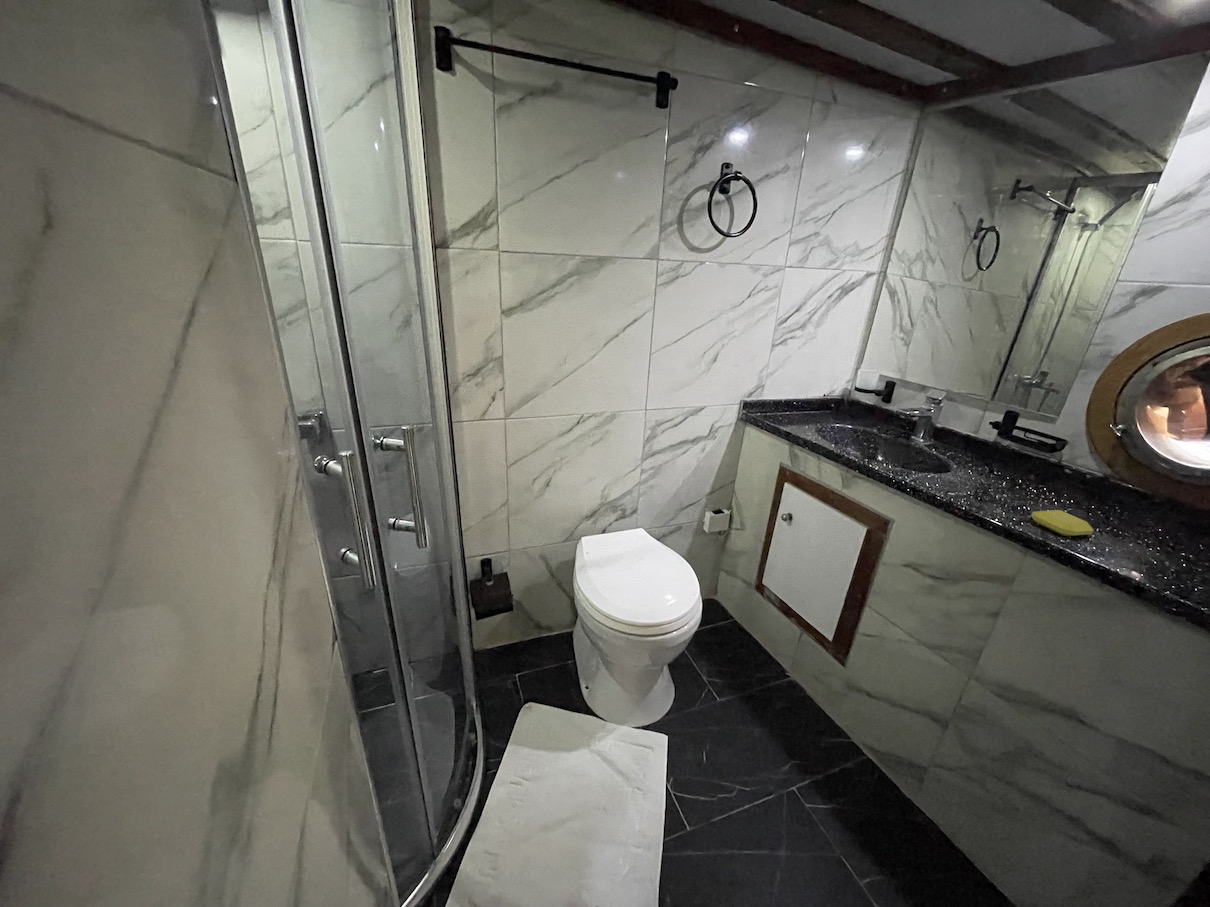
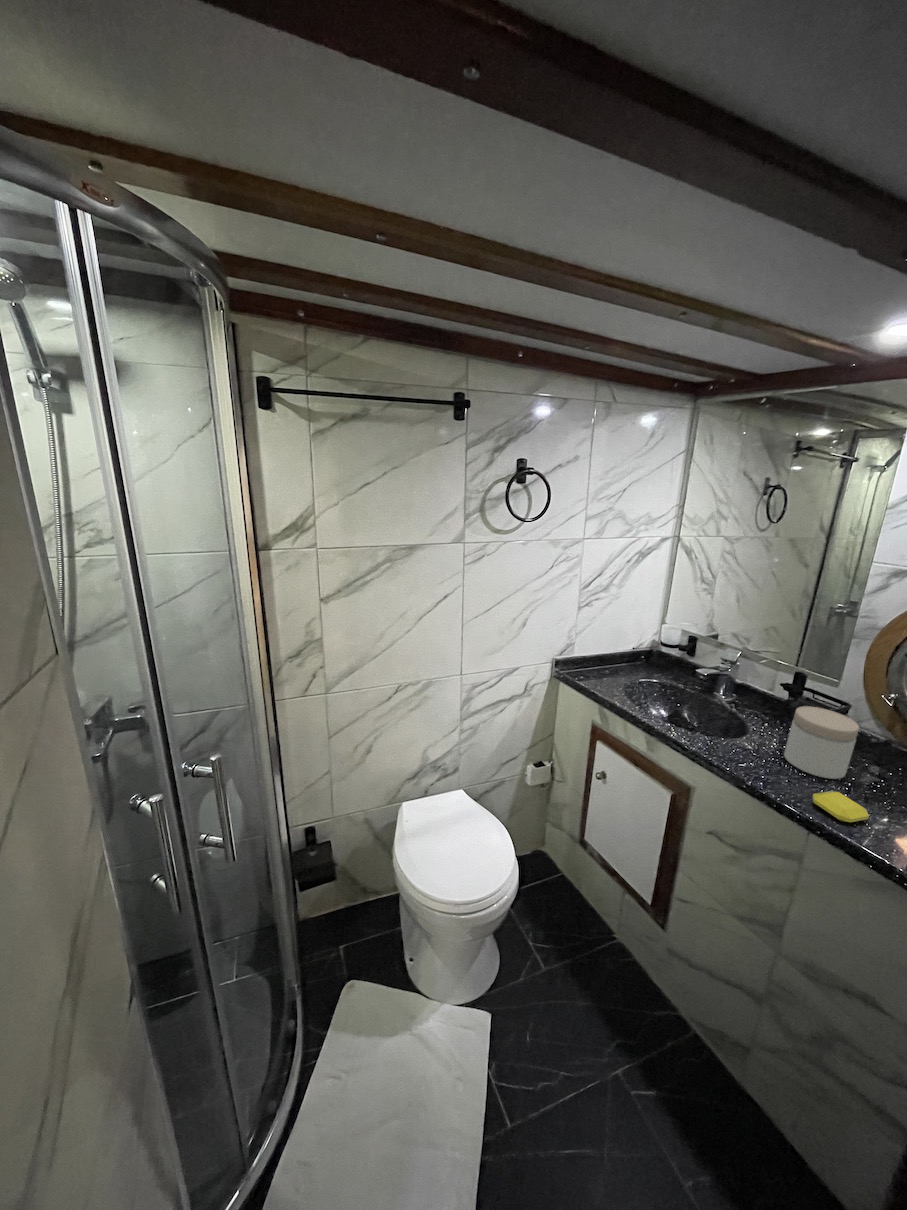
jar: none [994,434,1085,505] -> present [784,706,859,779]

